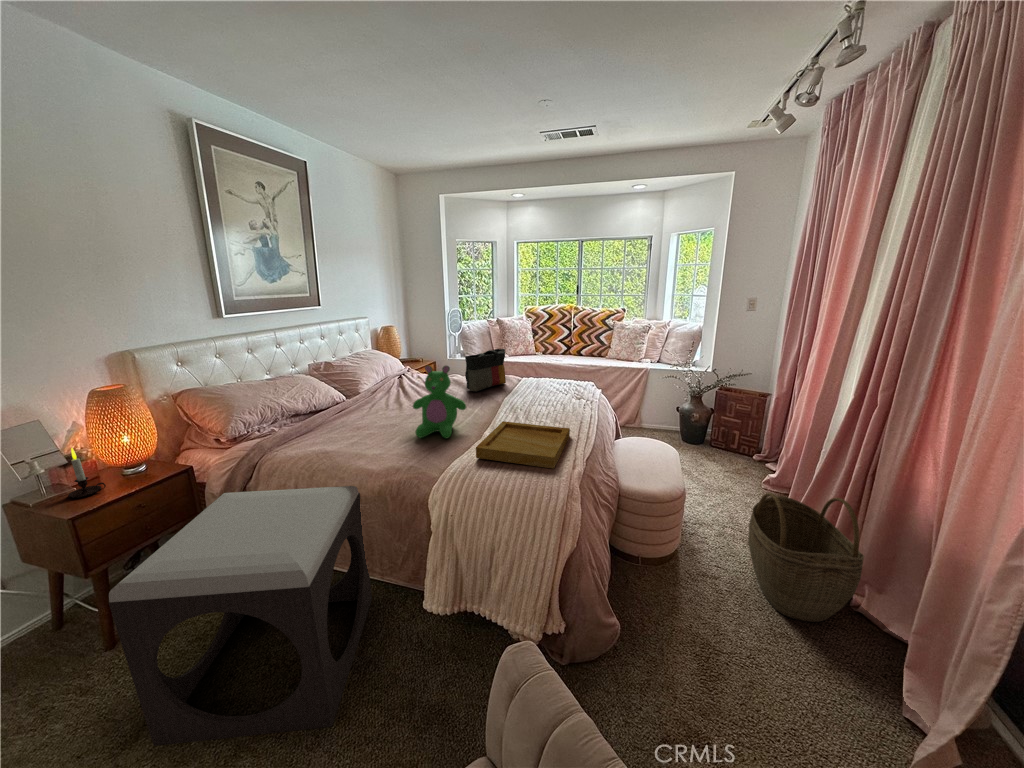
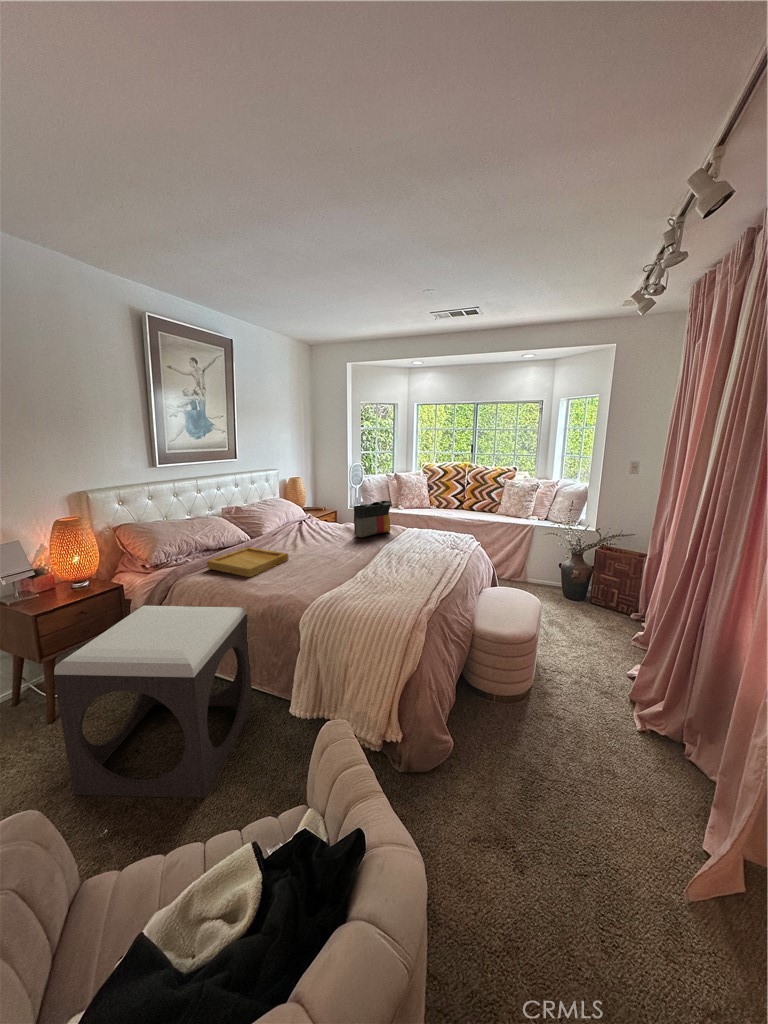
teddy bear: present [413,365,466,438] -> none [299,512,345,575]
tray: present [476,421,570,469] -> present [207,547,288,577]
candle: present [68,448,106,498] -> none [33,563,59,601]
woven basket: present [748,493,864,622] -> none [592,641,690,767]

